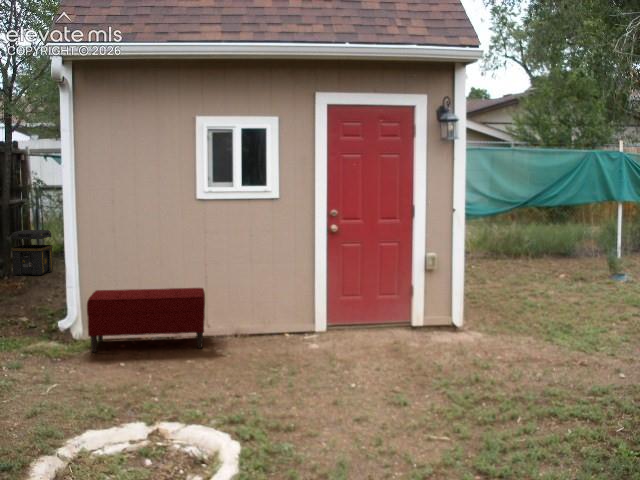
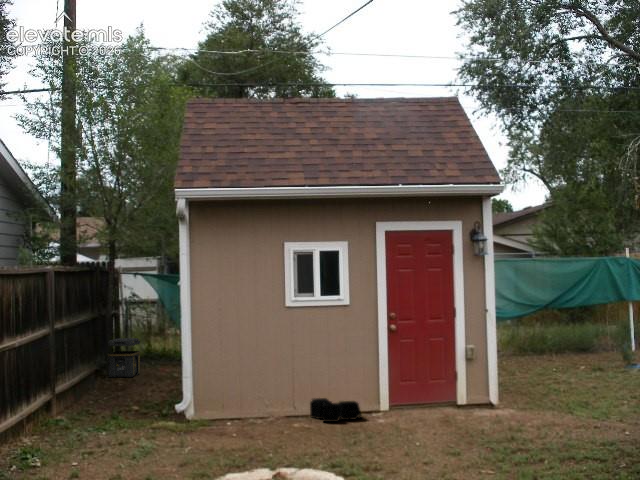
bench: present [87,288,205,352] -> none [206,376,296,428]
storage bin: none [226,315,291,347] -> present [310,398,362,422]

